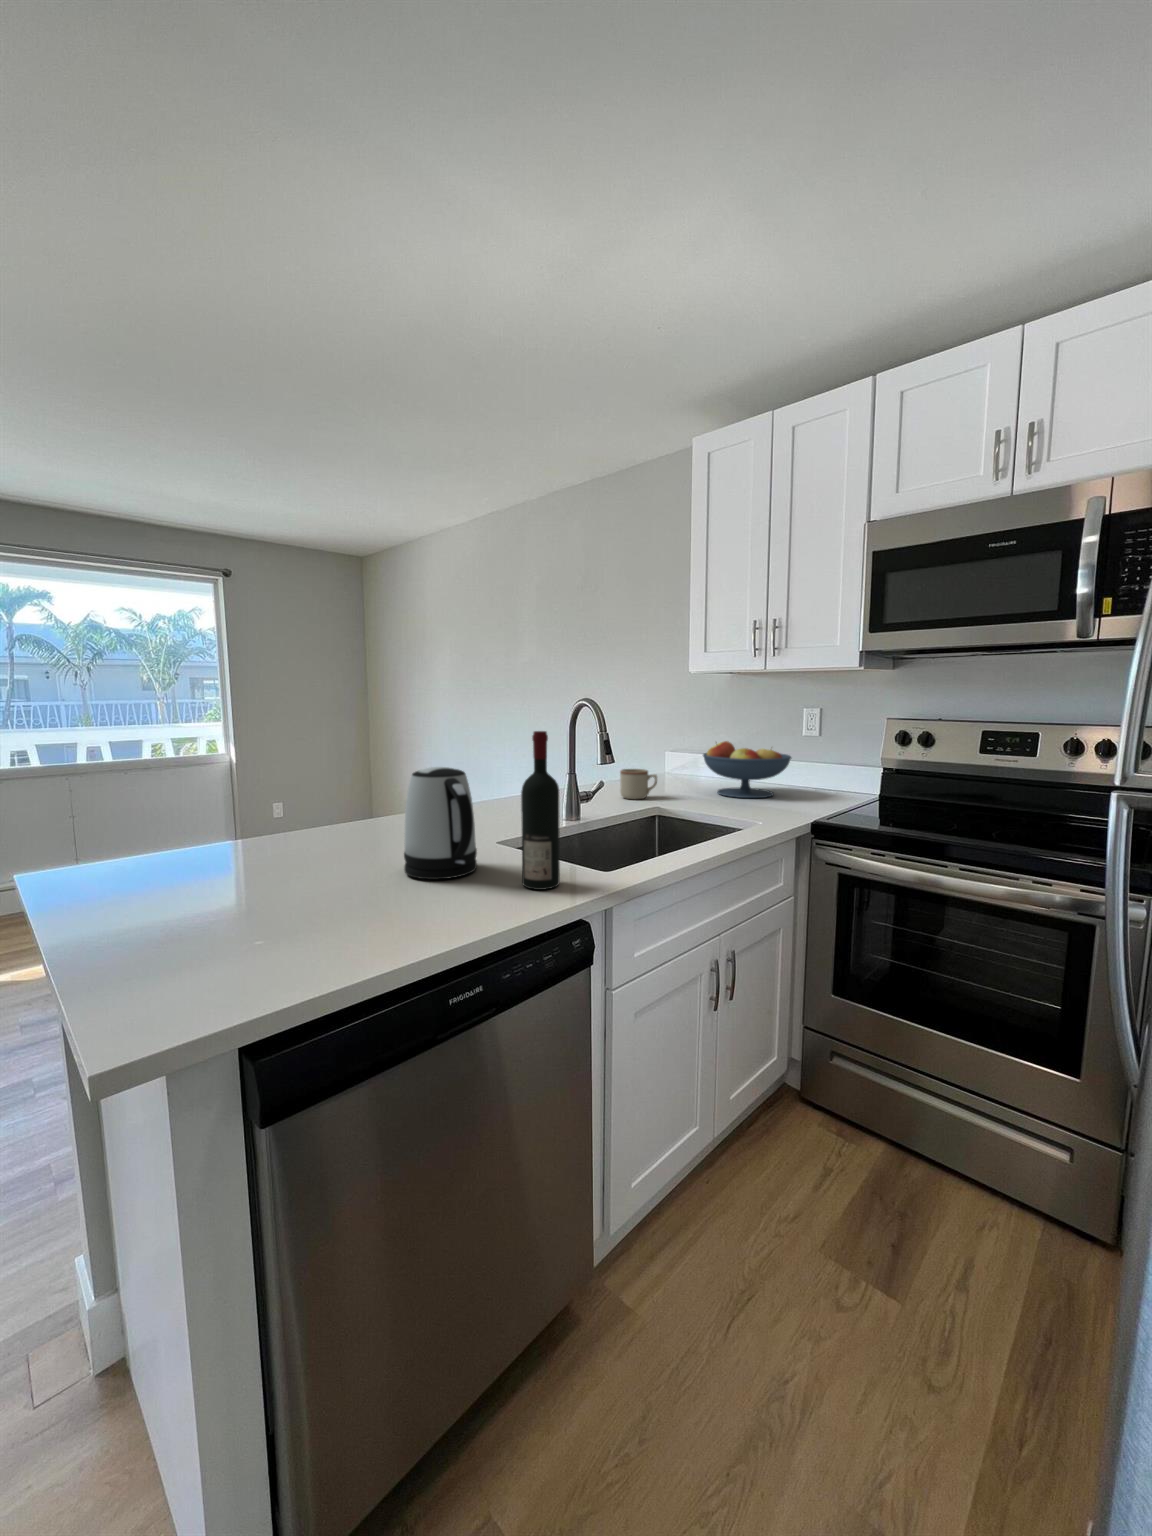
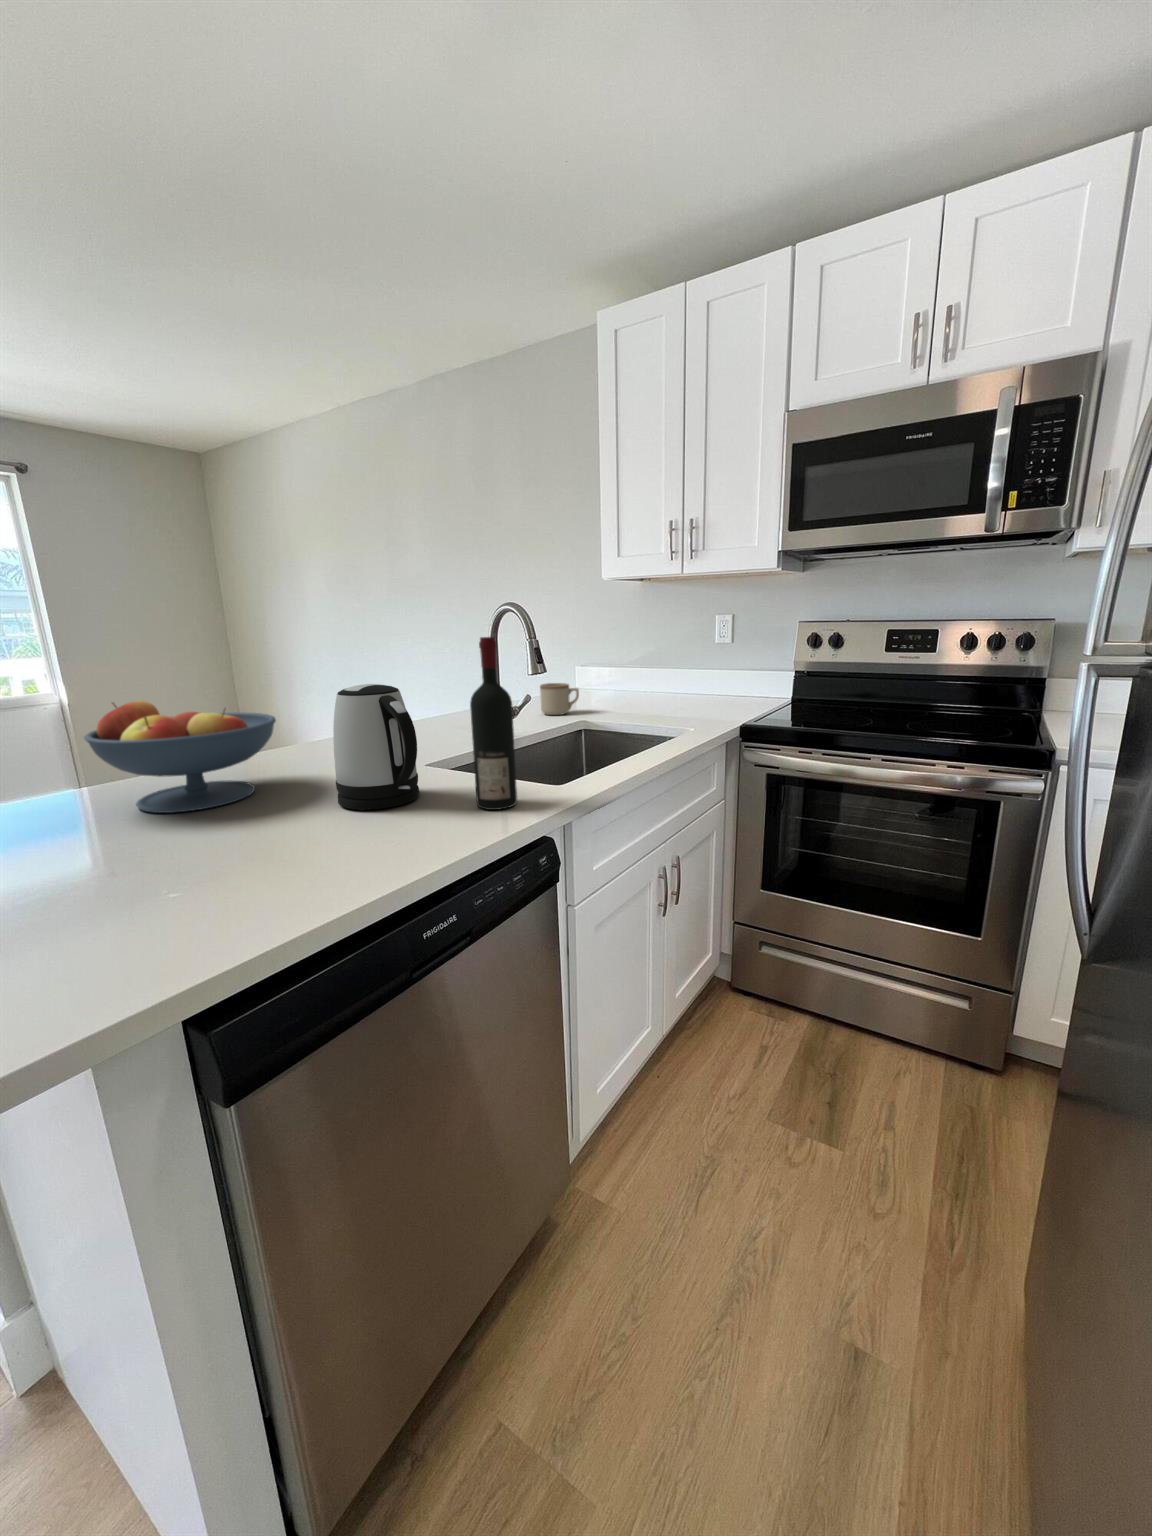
fruit bowl: present [703,741,791,798] -> present [84,701,276,813]

